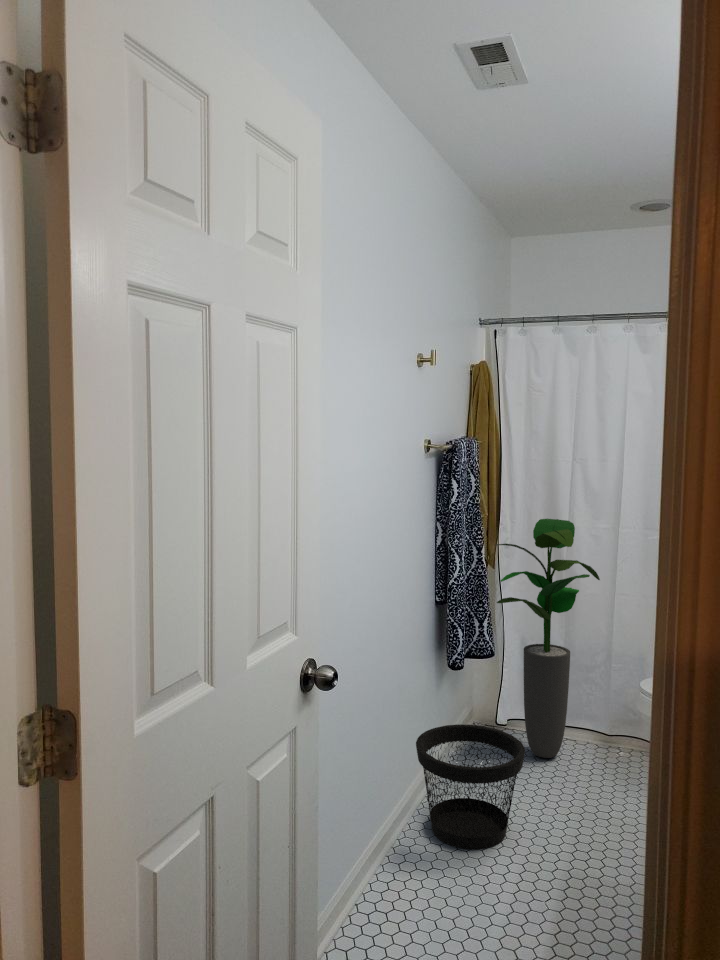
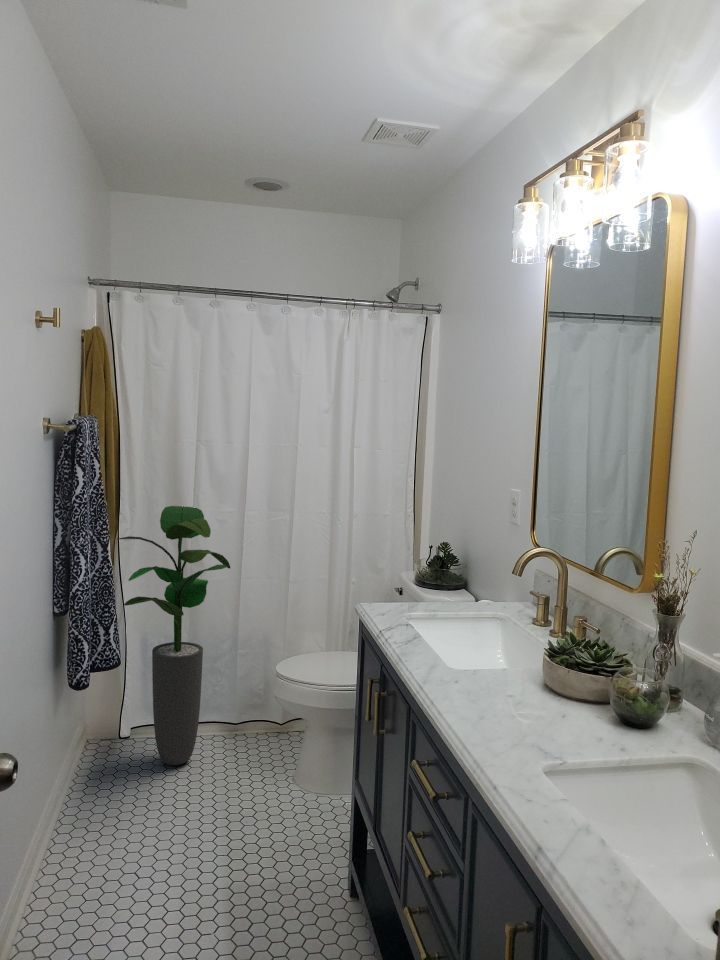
wastebasket: present [416,724,525,850] -> none [48,751,180,903]

